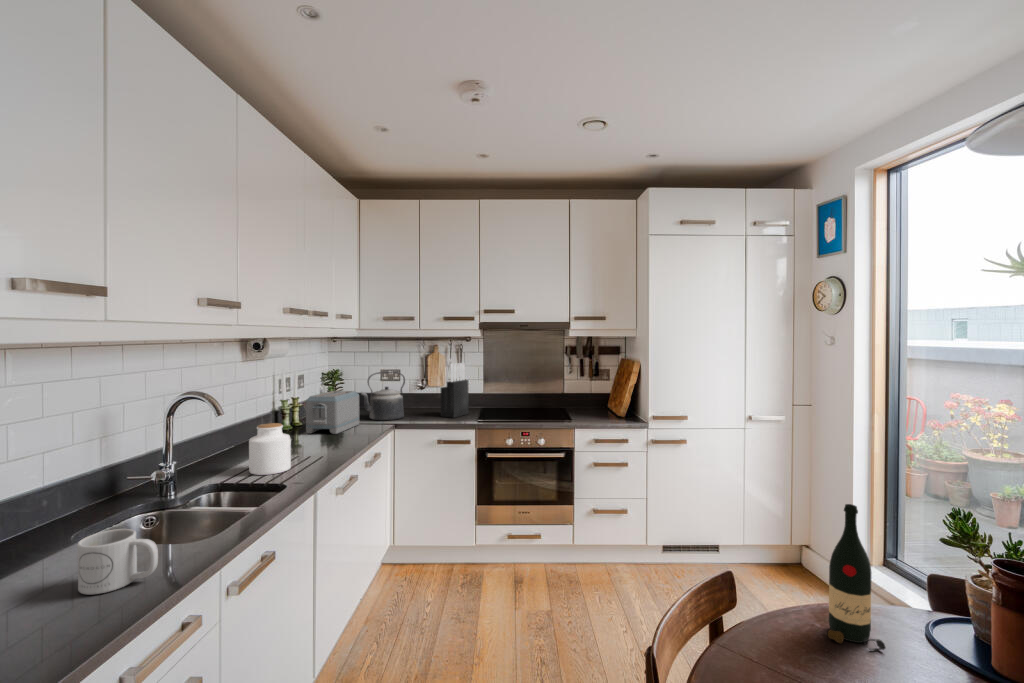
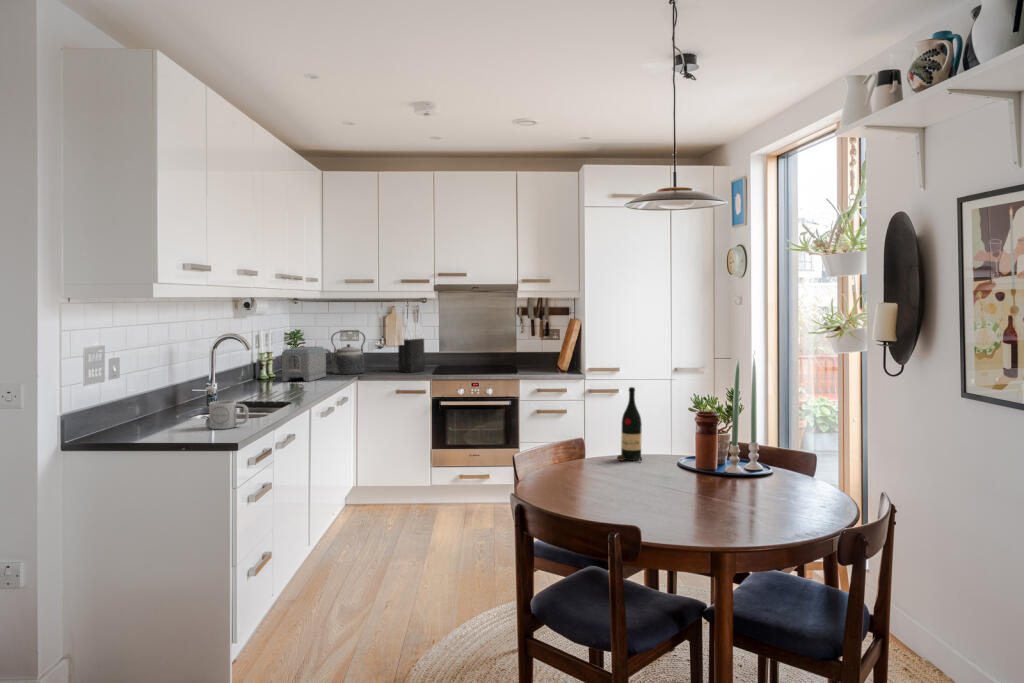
jar: present [249,423,291,475] -> none [256,362,287,399]

